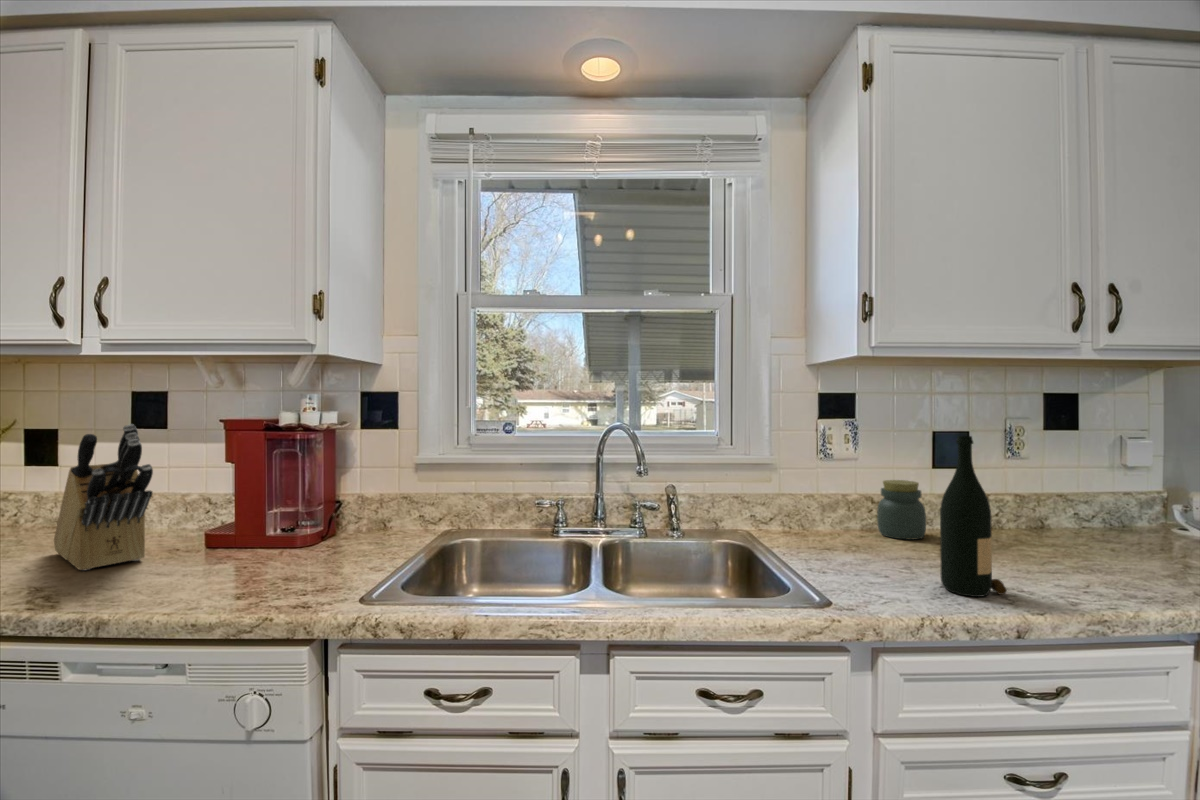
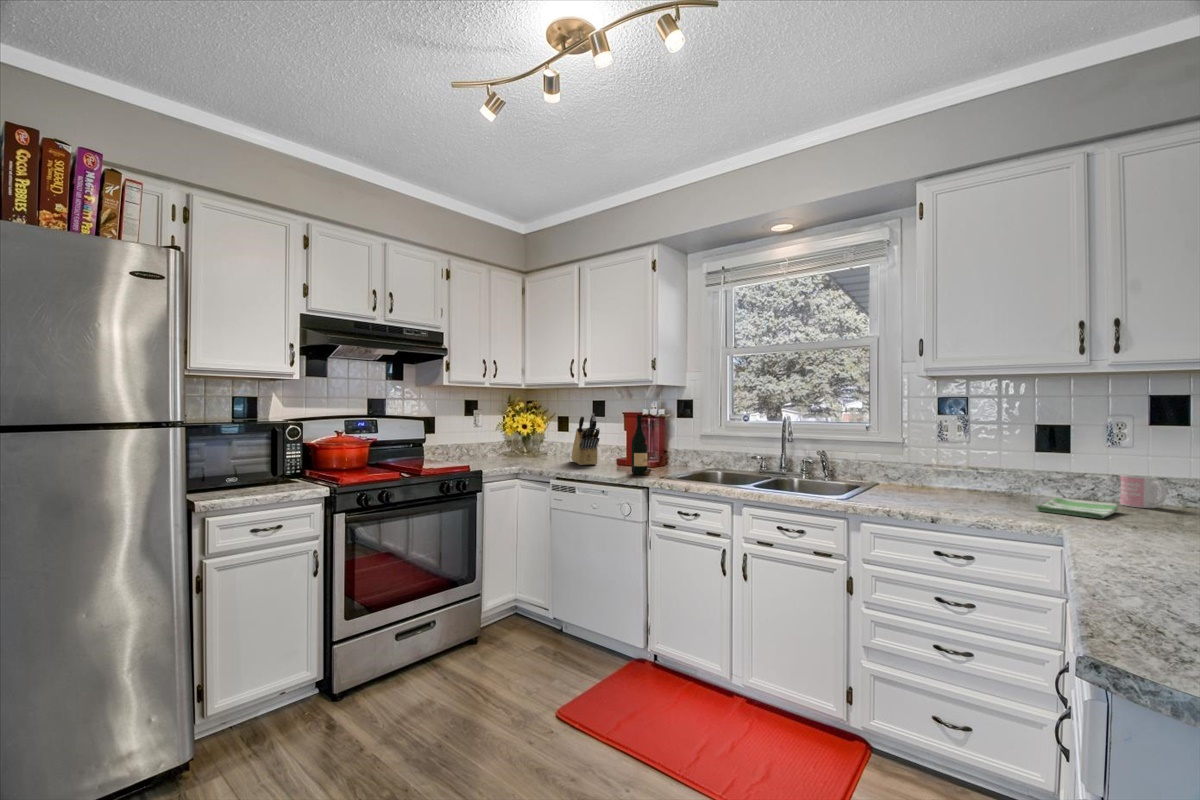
wine bottle: present [940,436,1007,597] -> present [631,416,651,475]
jar: present [877,480,926,540] -> none [975,458,1012,497]
mug: none [1013,490,1076,535] -> present [1120,474,1167,508]
dish towel: none [1002,536,1146,577] -> present [1035,497,1119,518]

